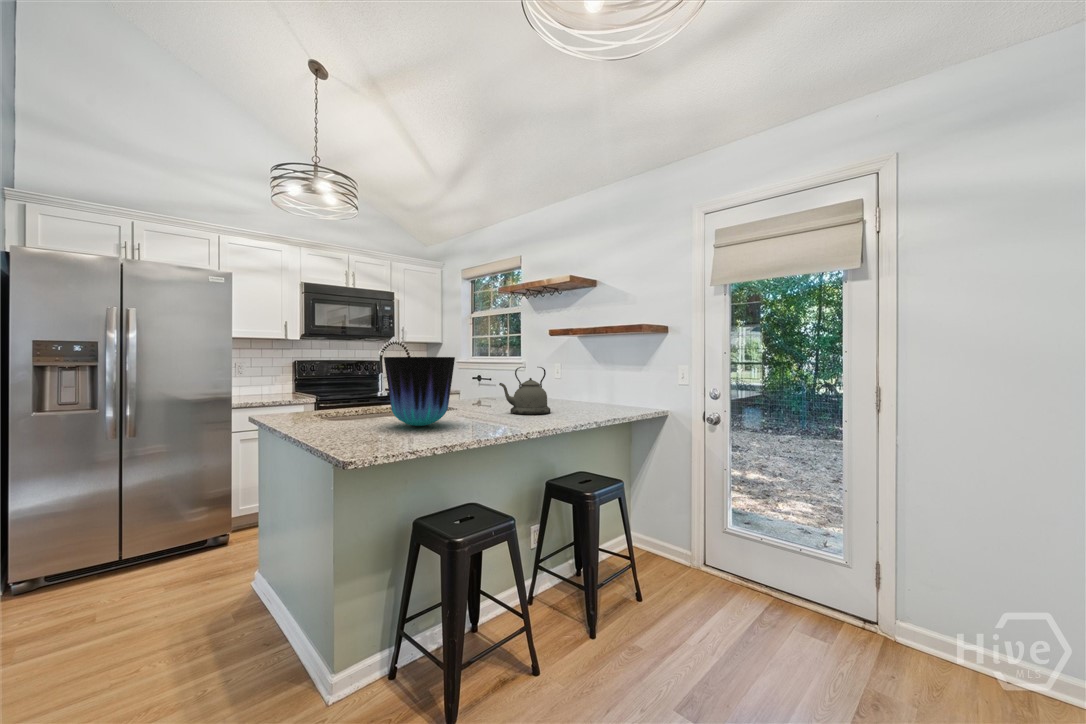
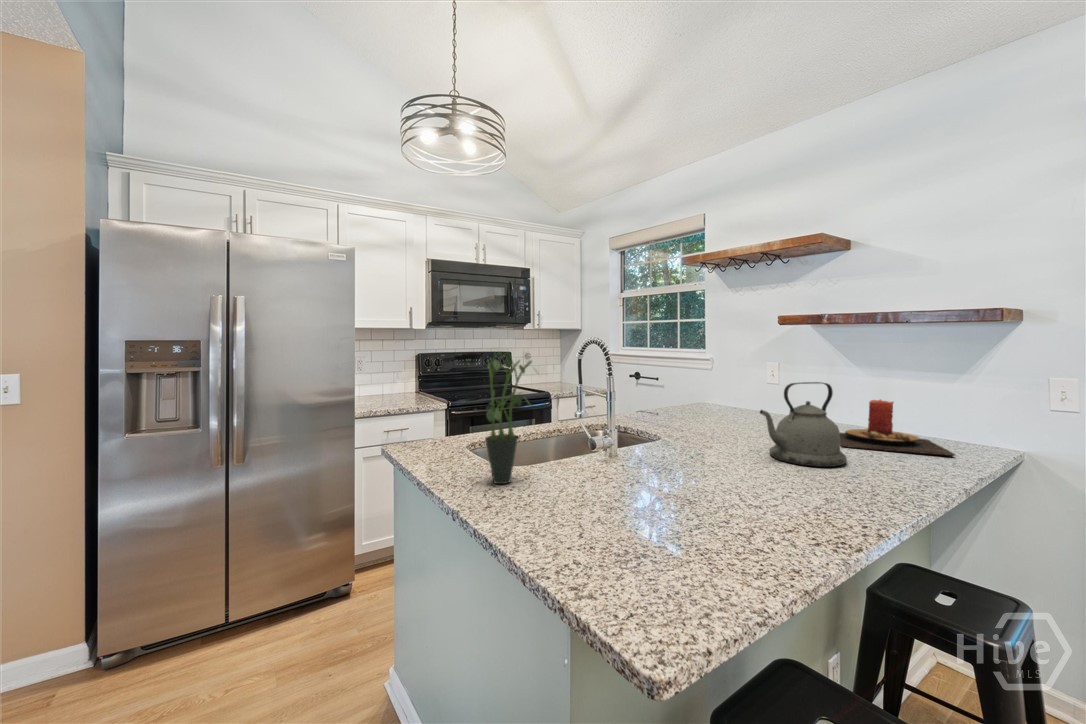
potted plant: none [313,345,349,424] -> present [485,353,532,484]
vase: present [384,357,455,426] -> none [610,373,742,504]
candle: none [563,380,621,410] -> present [840,400,955,456]

